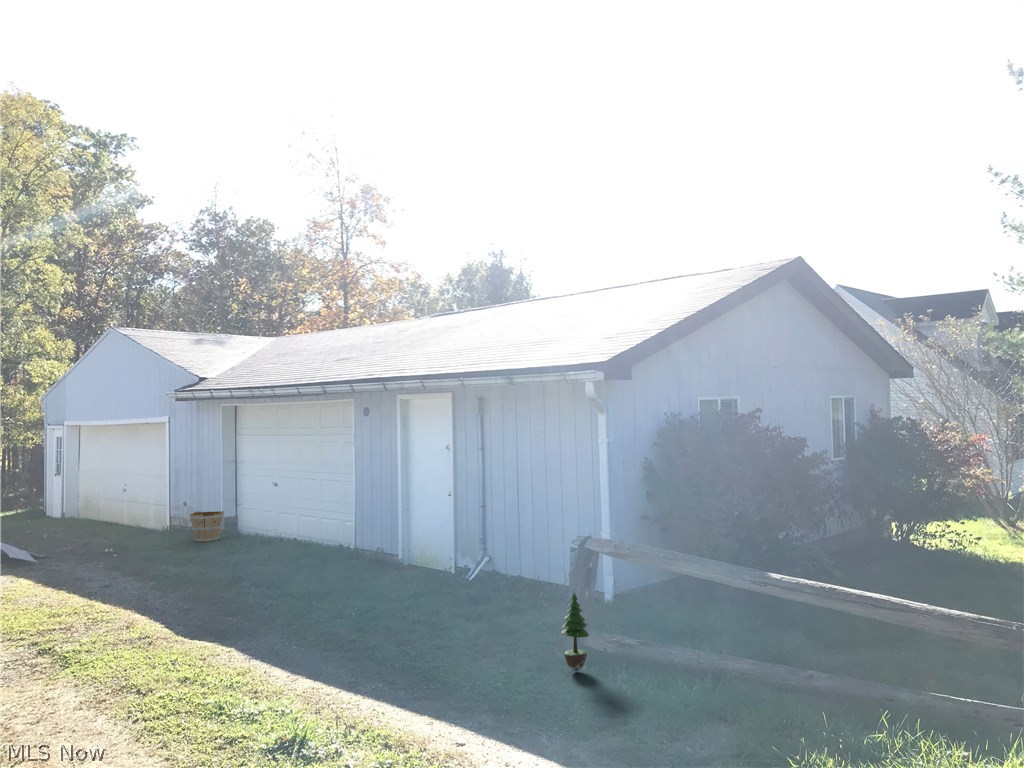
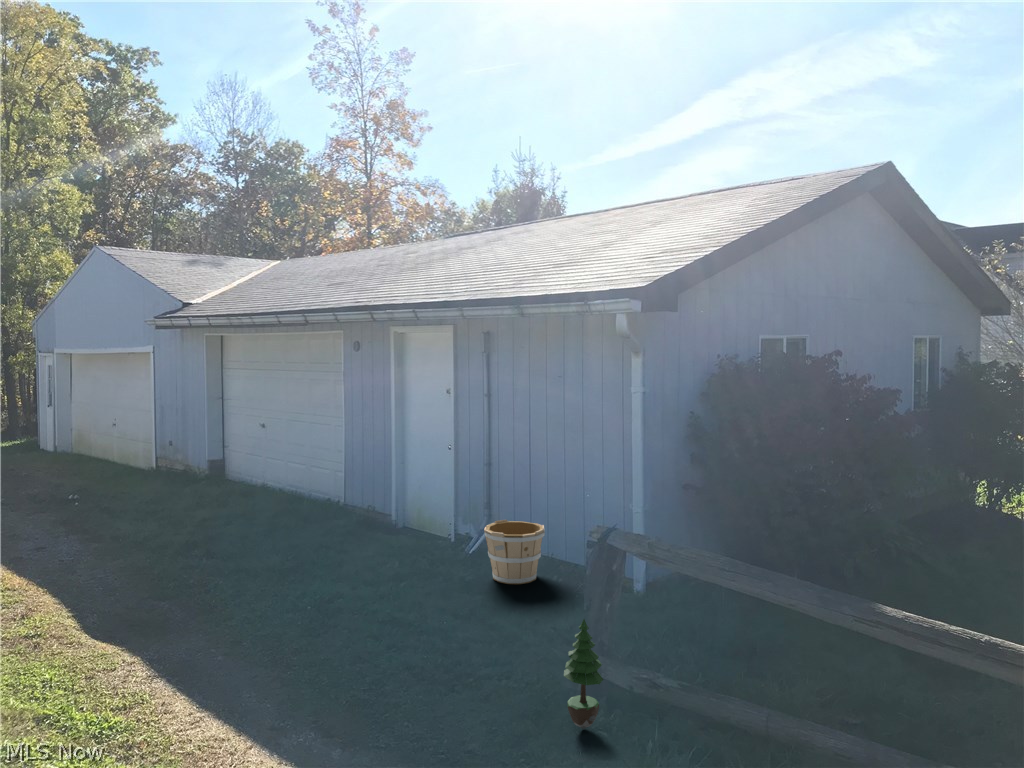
wooden bucket: present [190,511,224,542] -> present [484,520,545,584]

